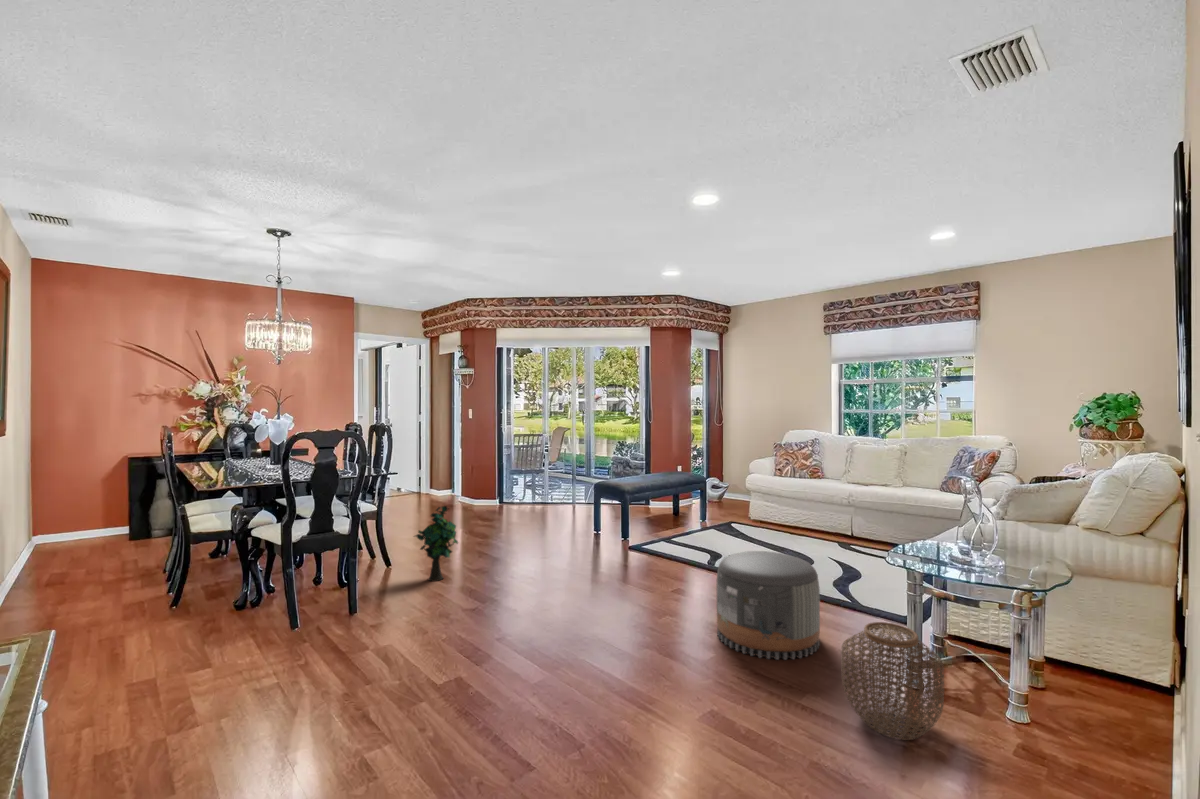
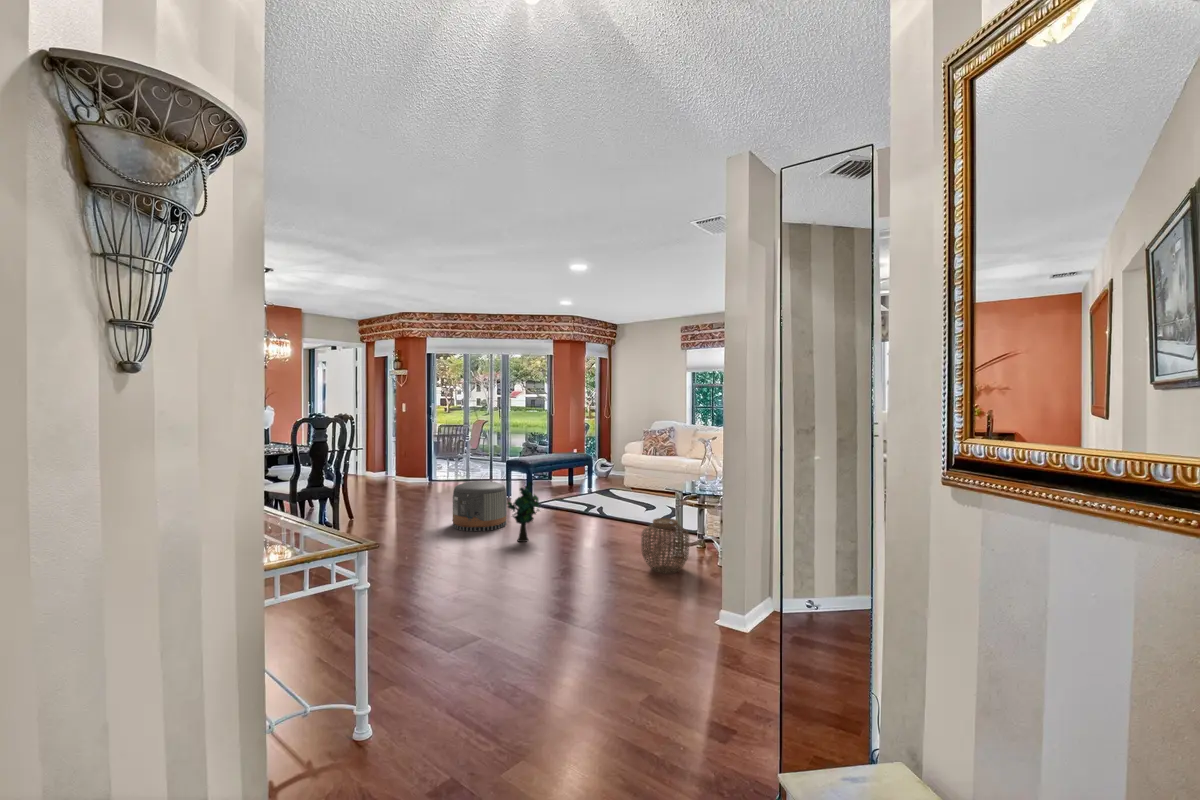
decorative plant: present [416,506,458,581] -> present [508,482,539,542]
pouf: present [716,551,820,660] -> present [453,481,507,531]

